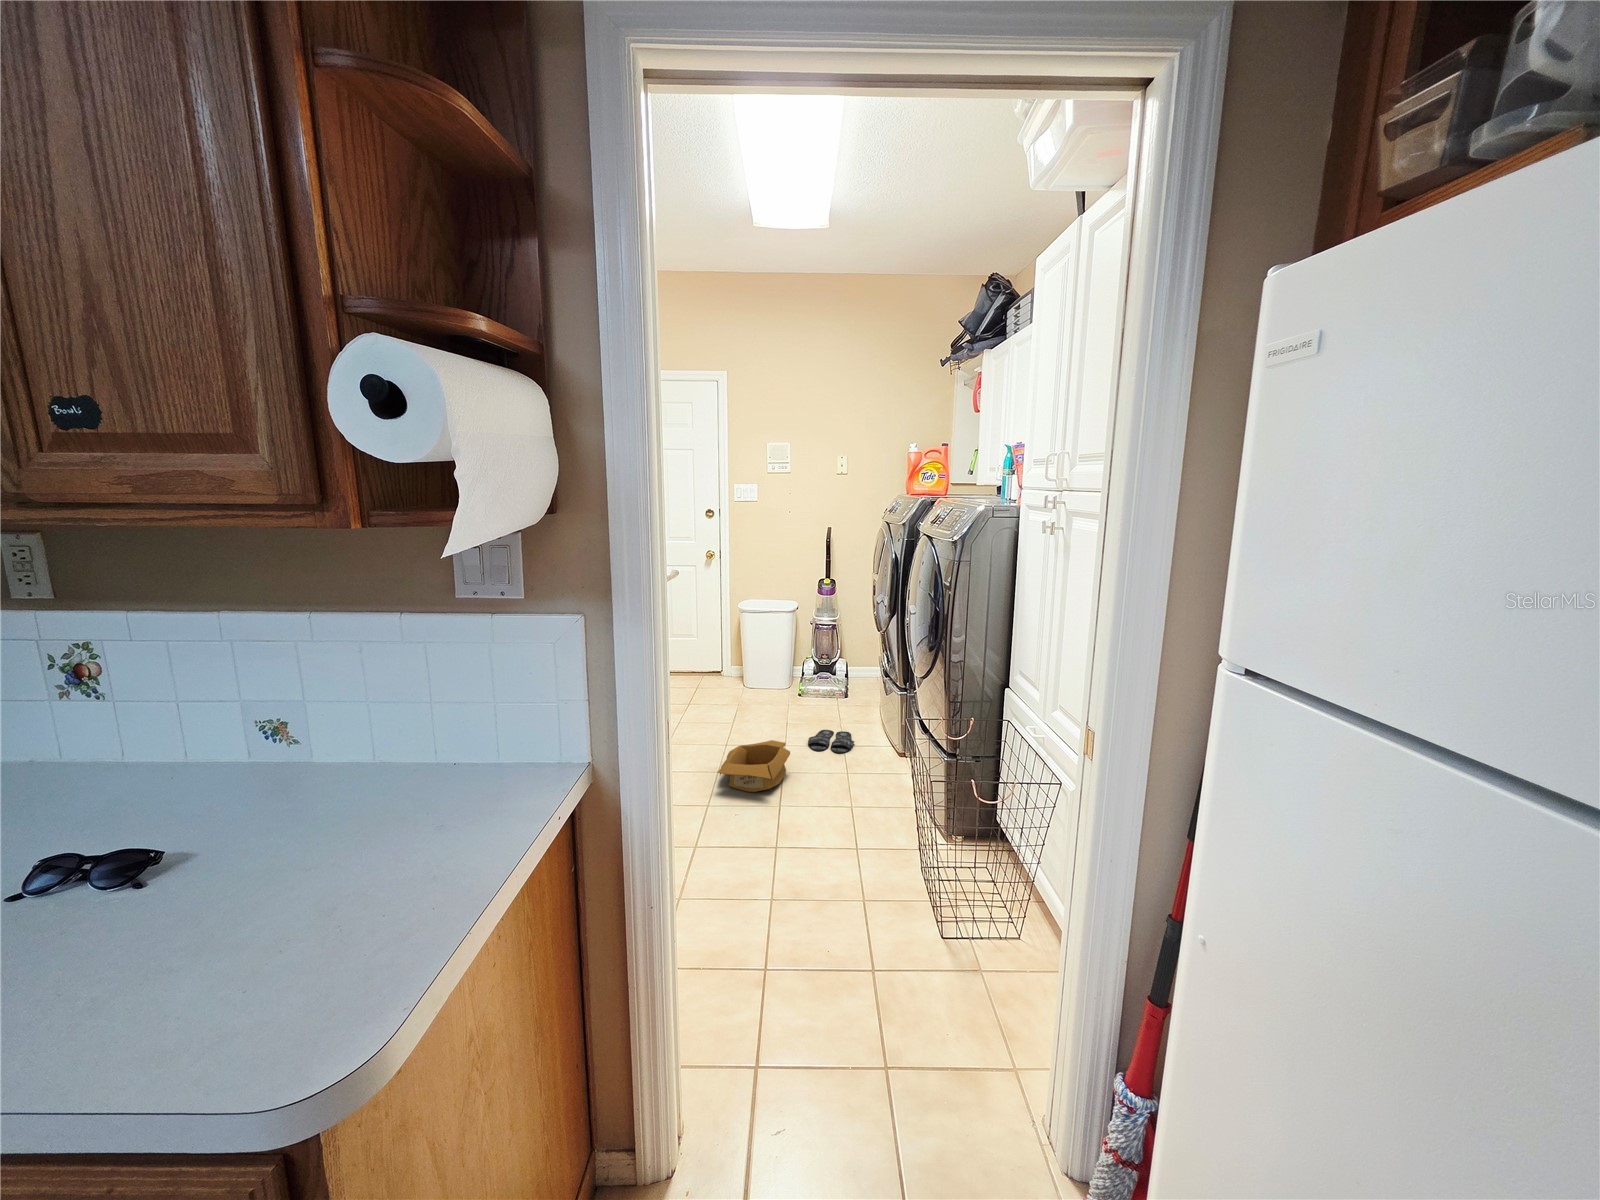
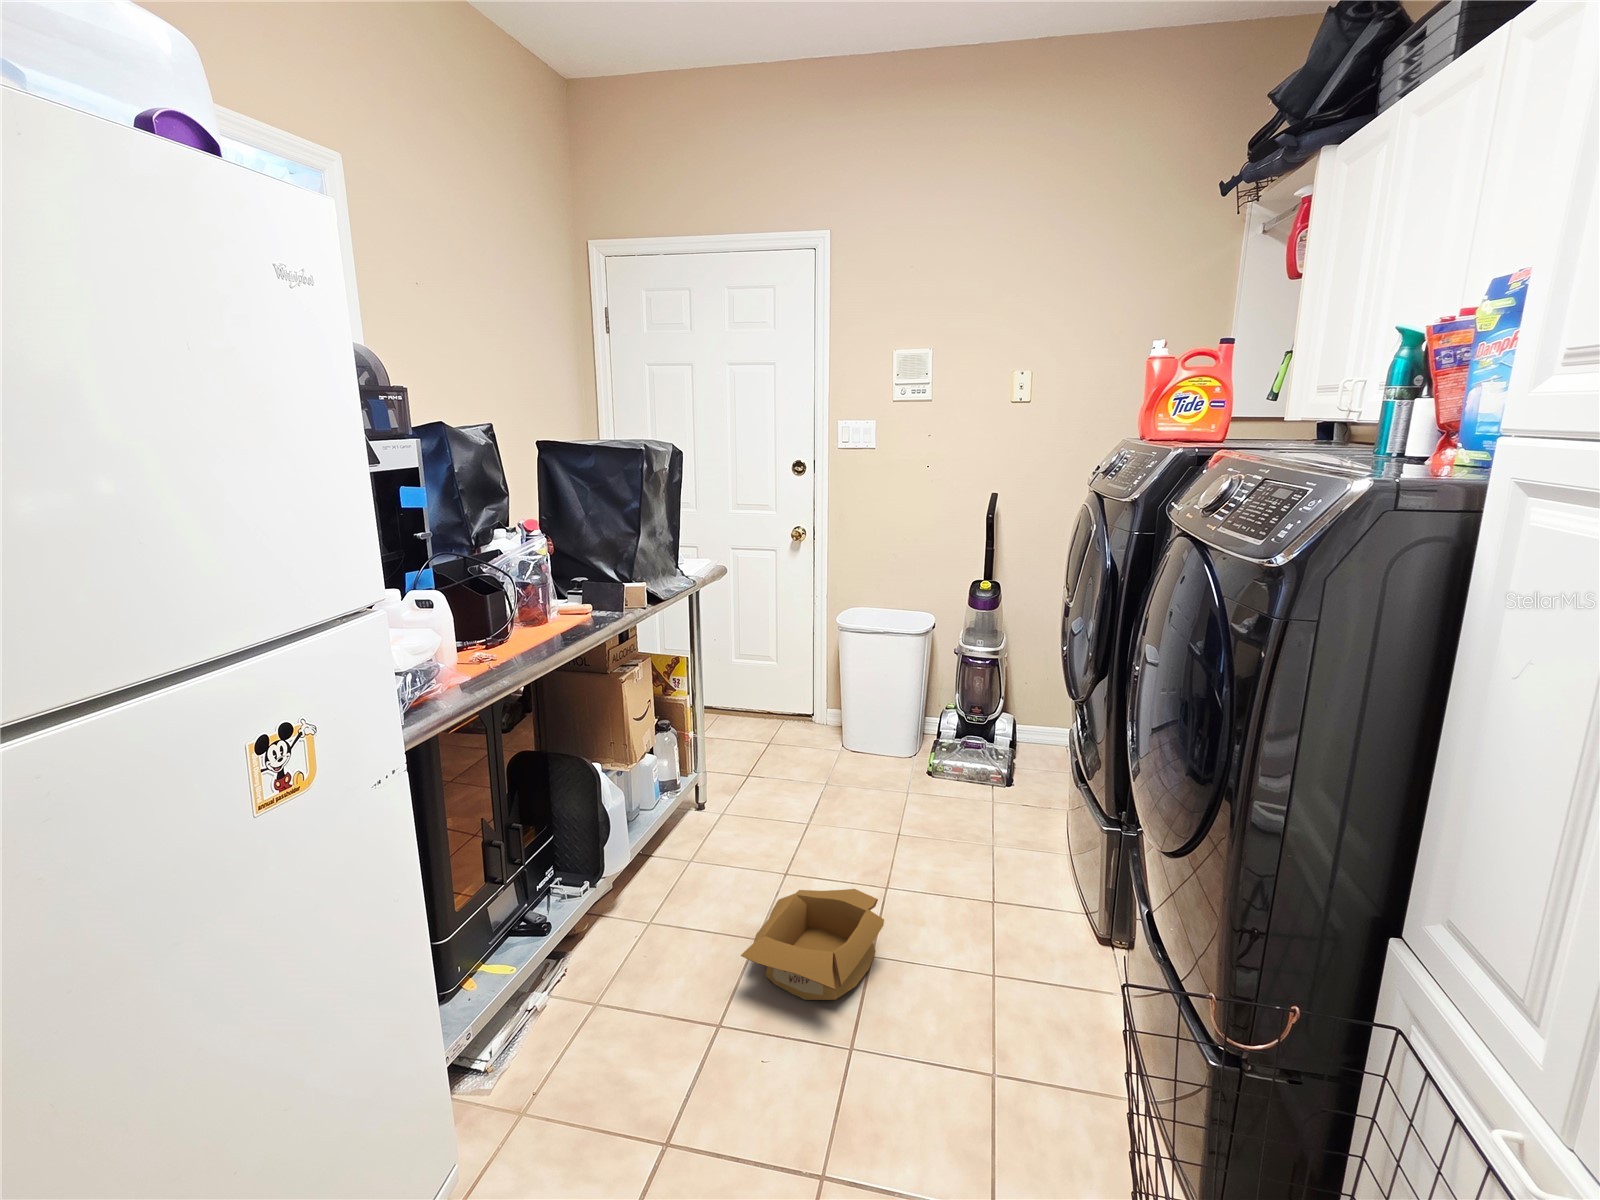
slippers: present [808,730,854,753] -> none [927,857,1014,919]

